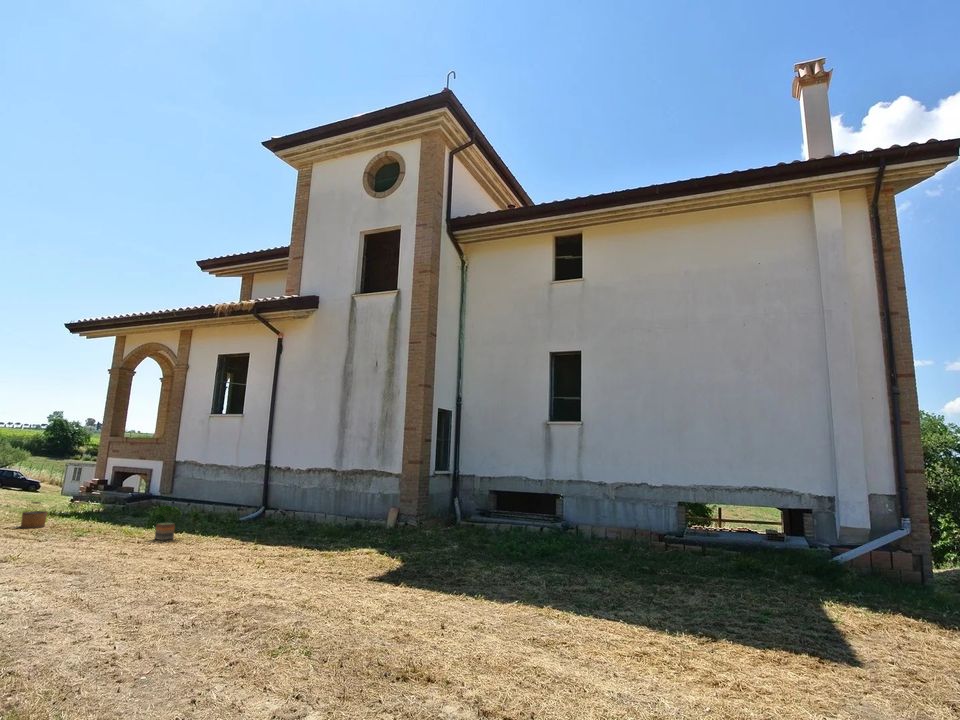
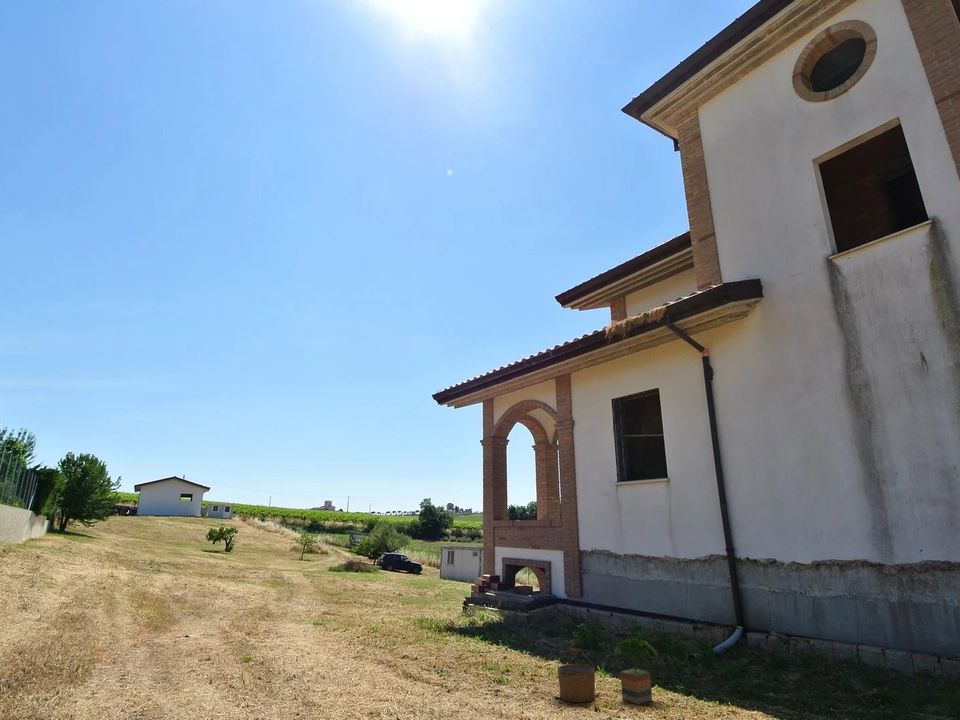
bucket: present [21,502,47,528] -> present [558,649,595,703]

